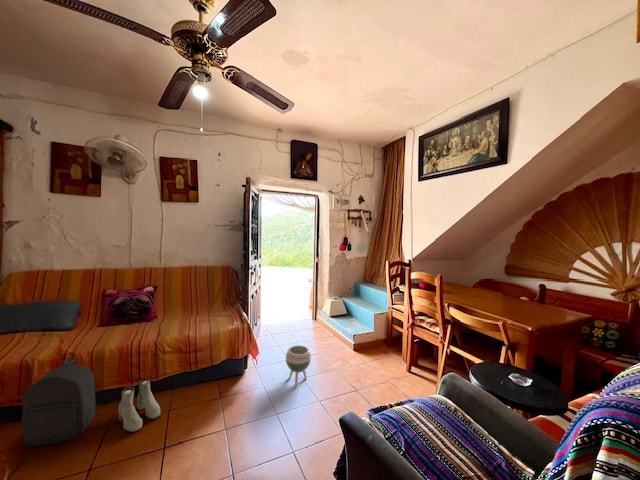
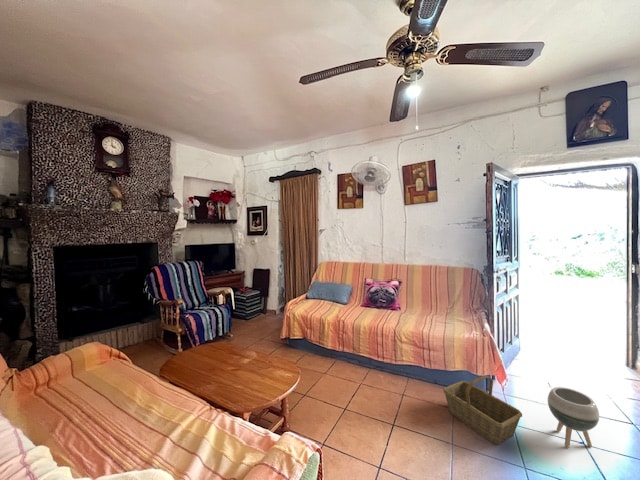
backpack: present [22,356,95,446] -> none [319,322,355,381]
basket: none [213,357,273,411] -> present [443,376,522,445]
boots: present [118,379,160,432] -> none [368,357,396,398]

